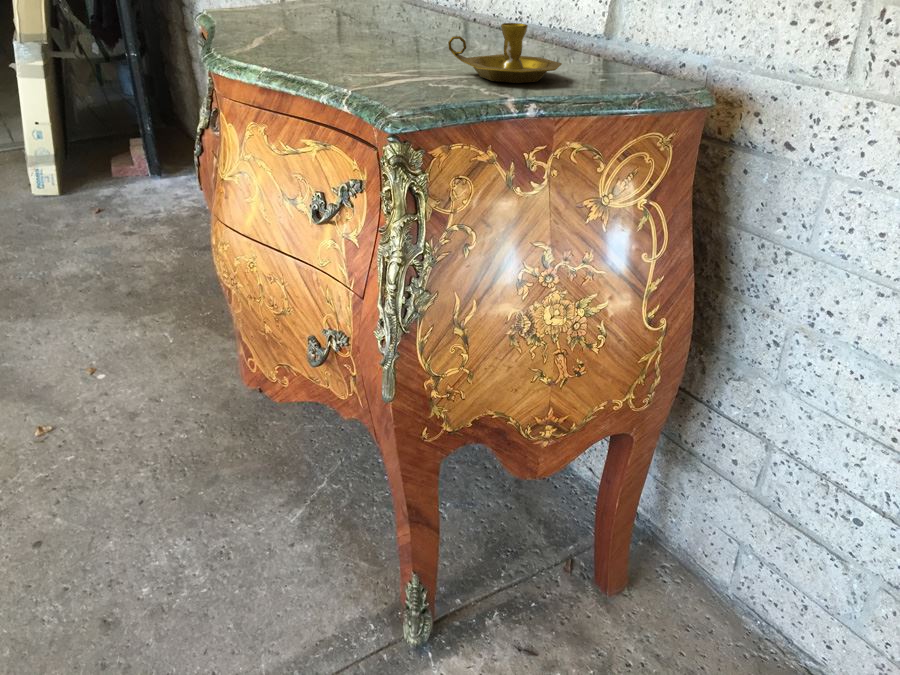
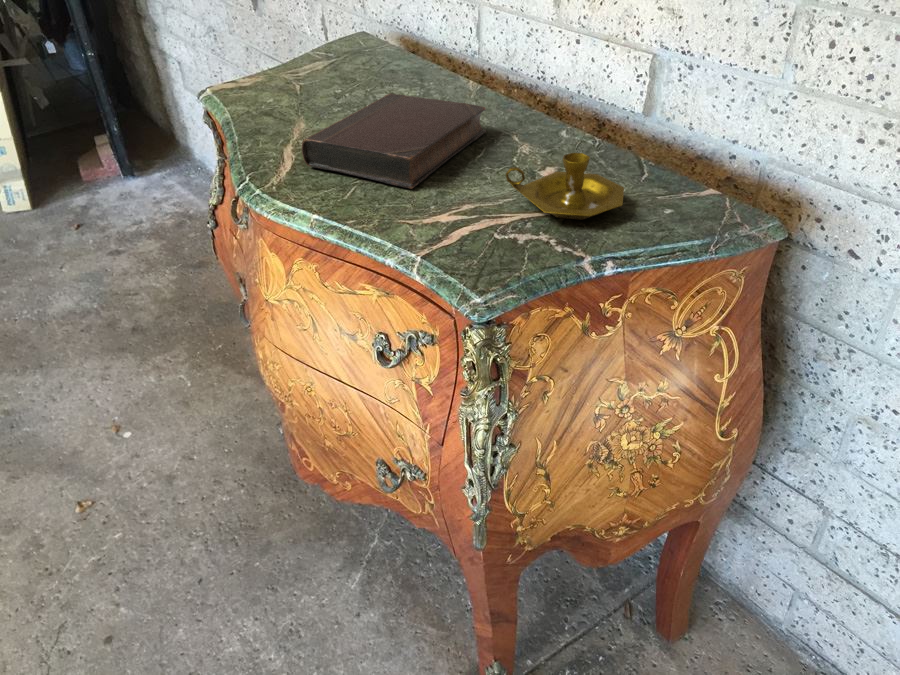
book: none [266,10,450,61] -> present [302,94,486,189]

